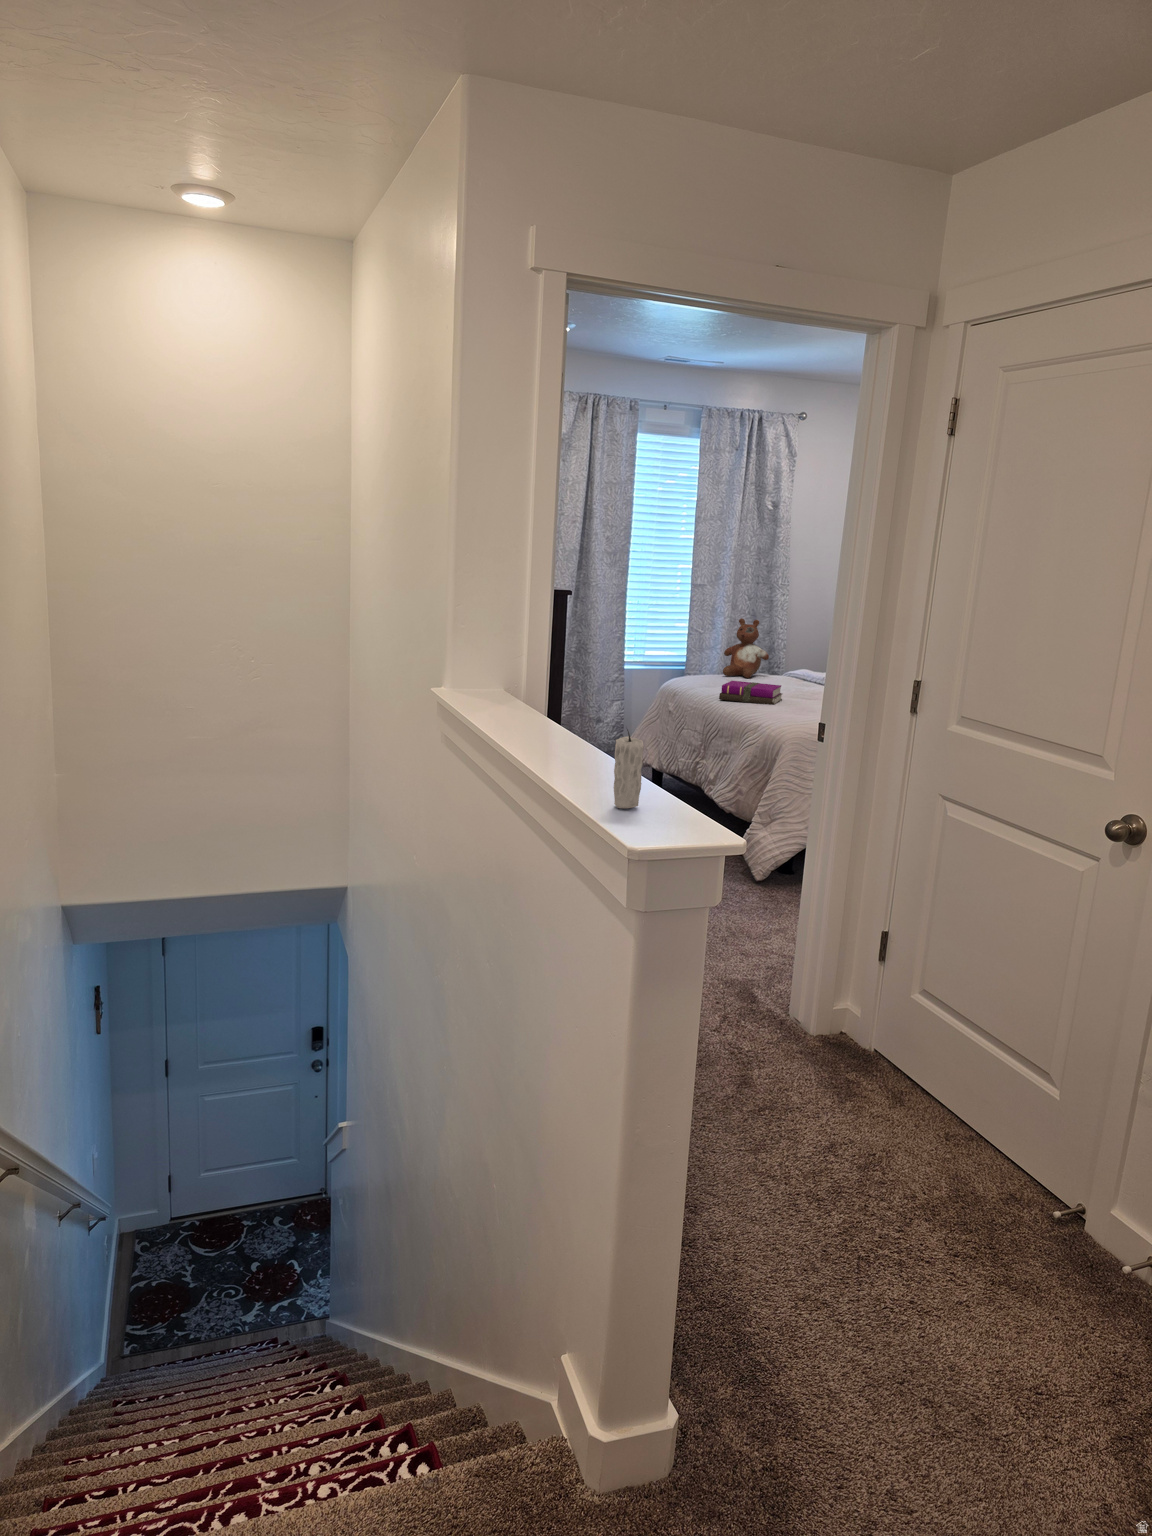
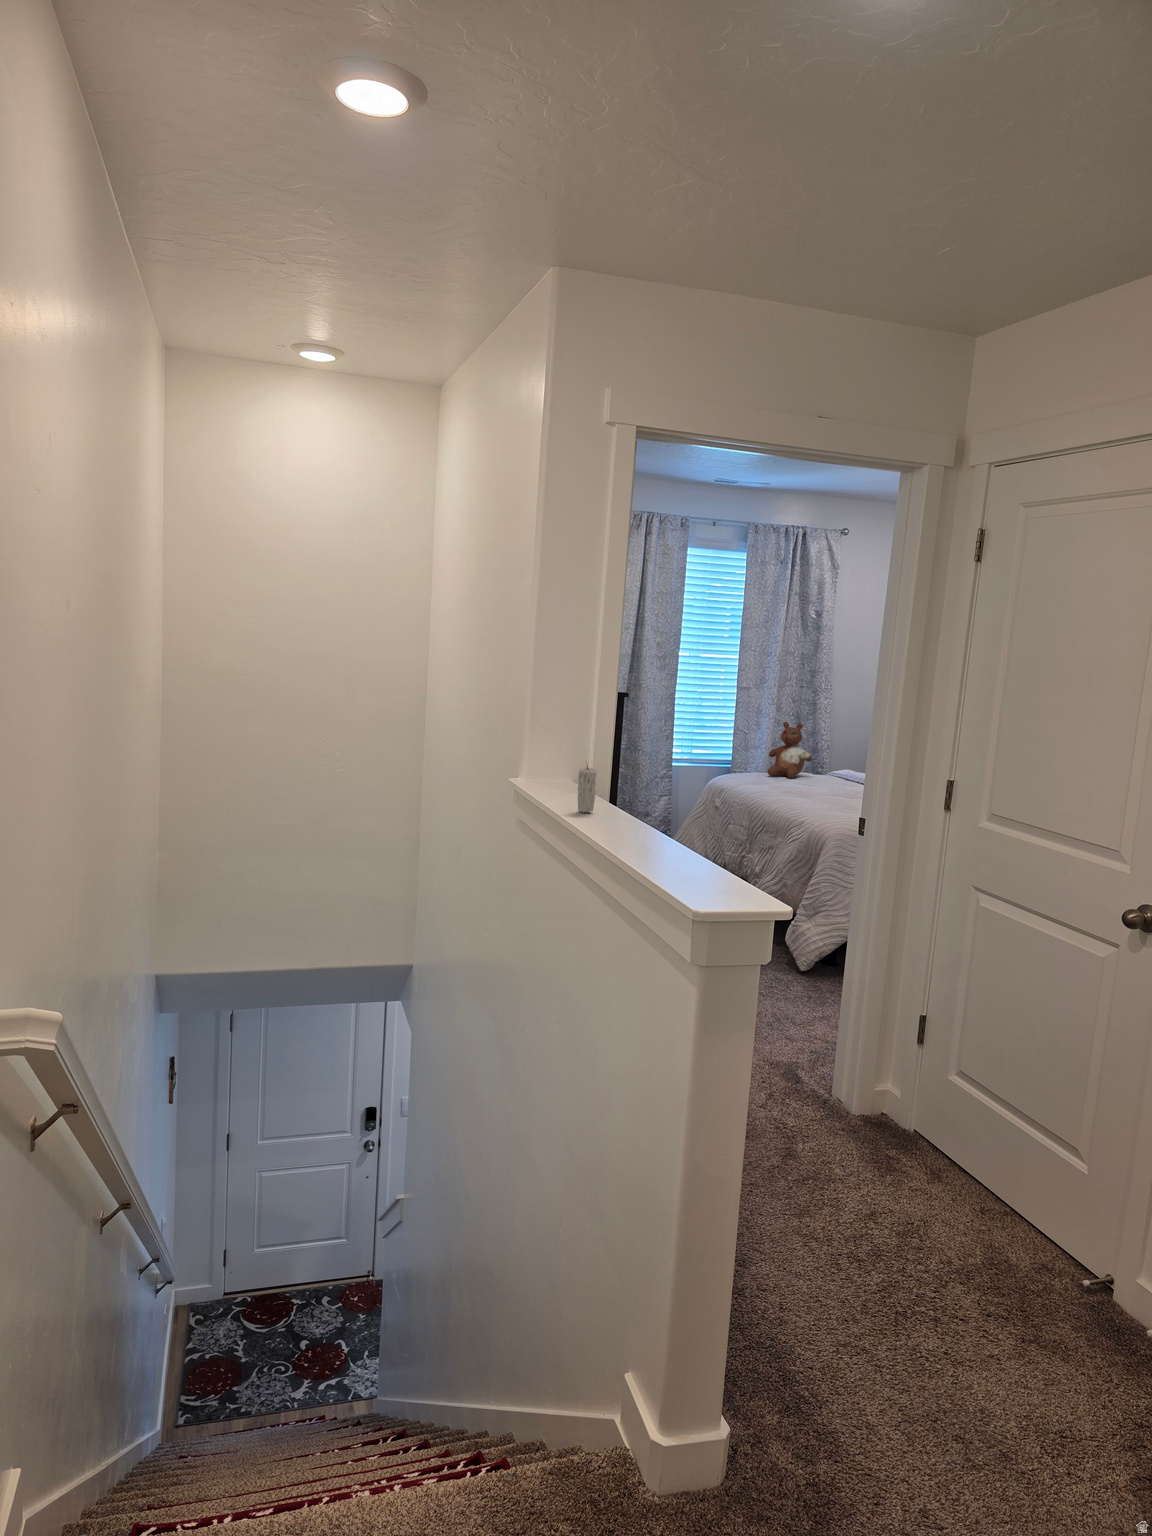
notebook: present [719,681,782,705] -> none [764,780,825,804]
candle: present [614,729,644,808] -> present [577,765,596,812]

